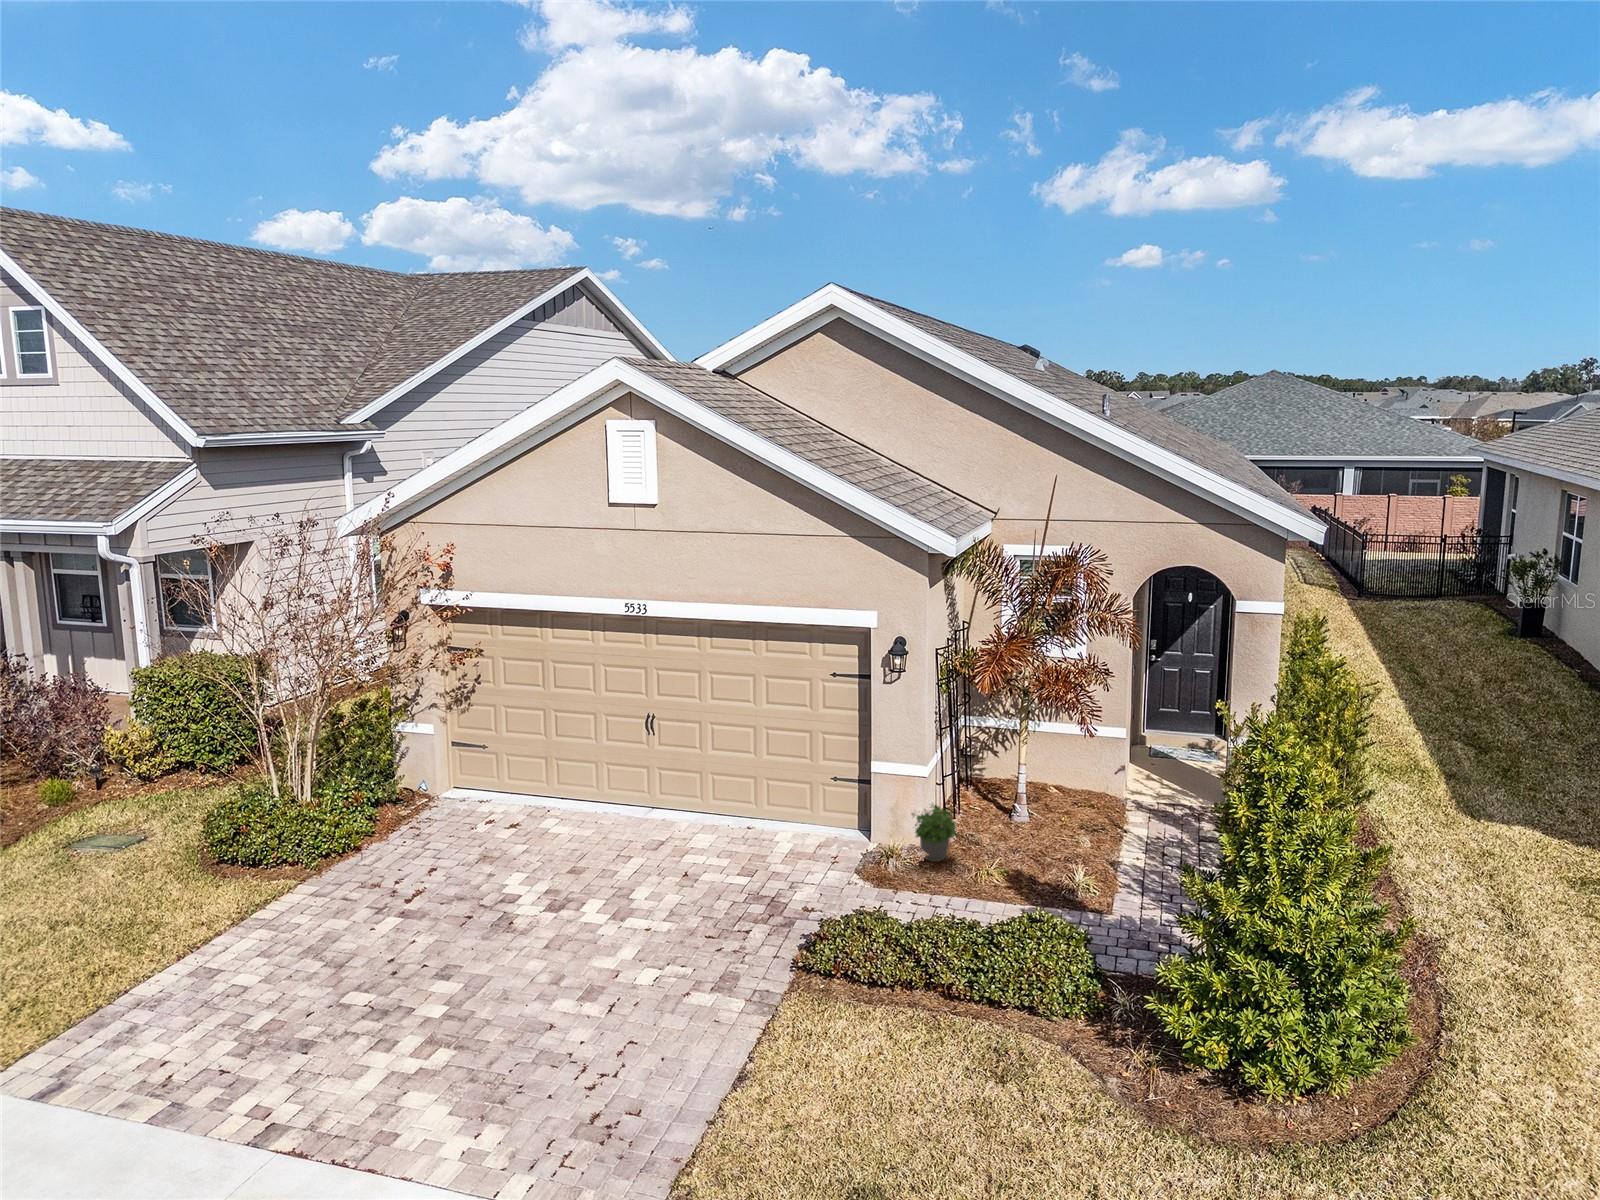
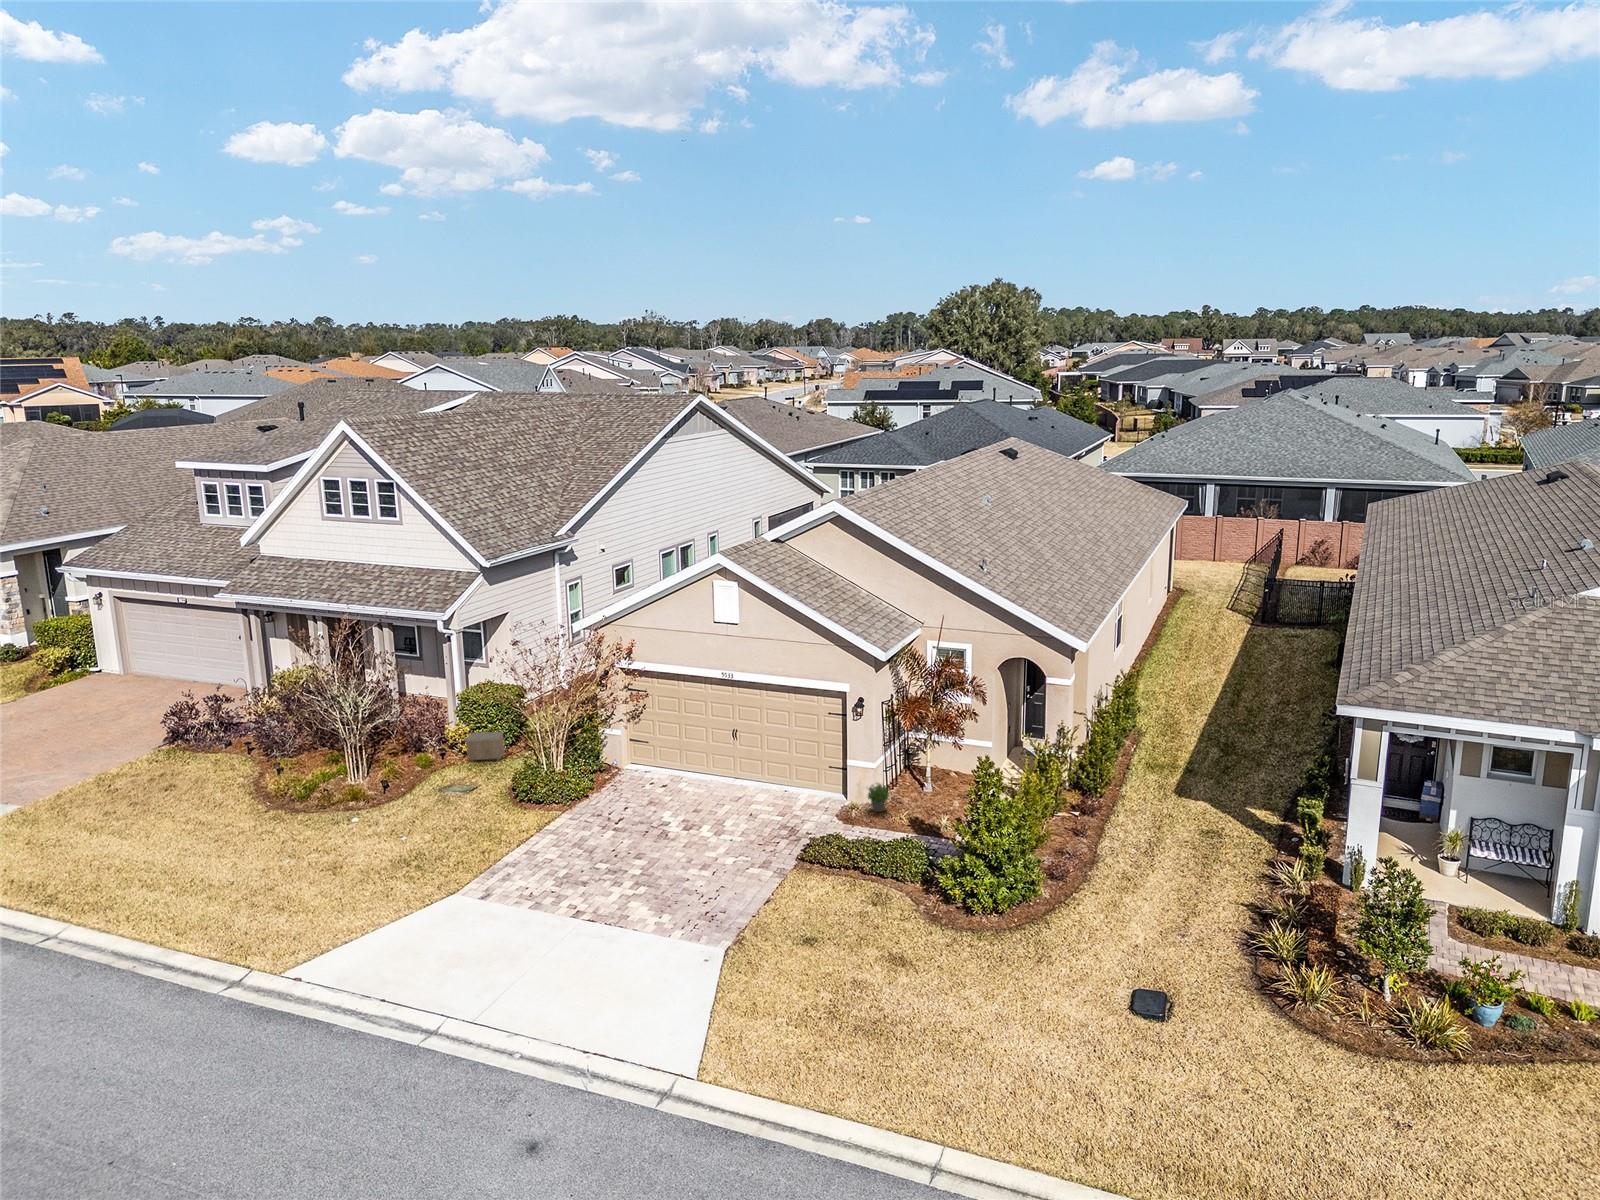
storage bench: none [142,738,225,795] -> present [465,732,505,761]

